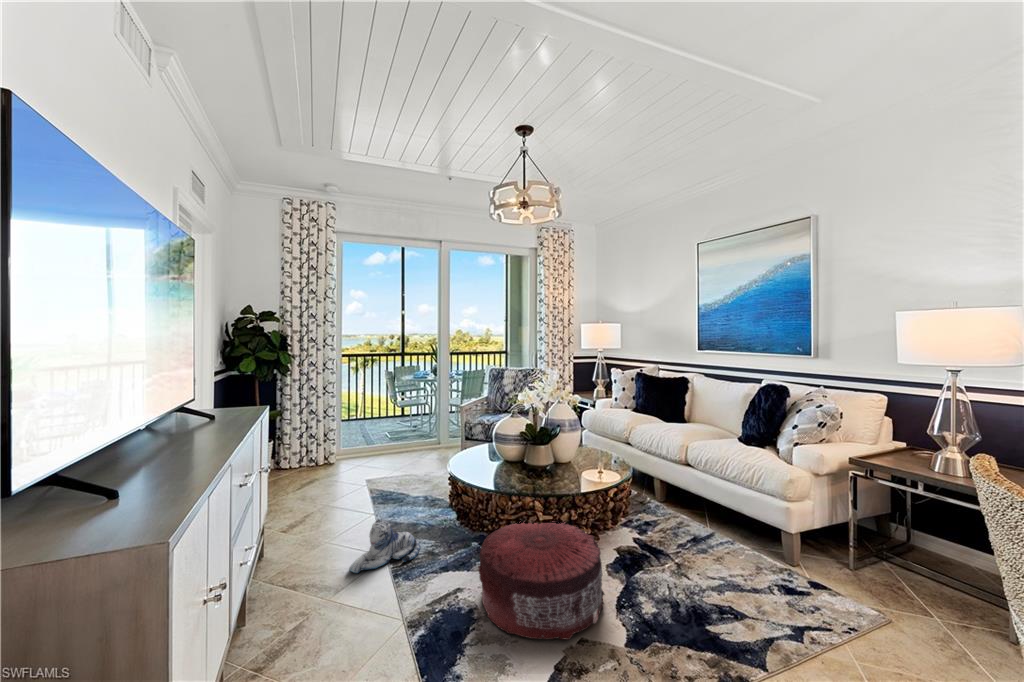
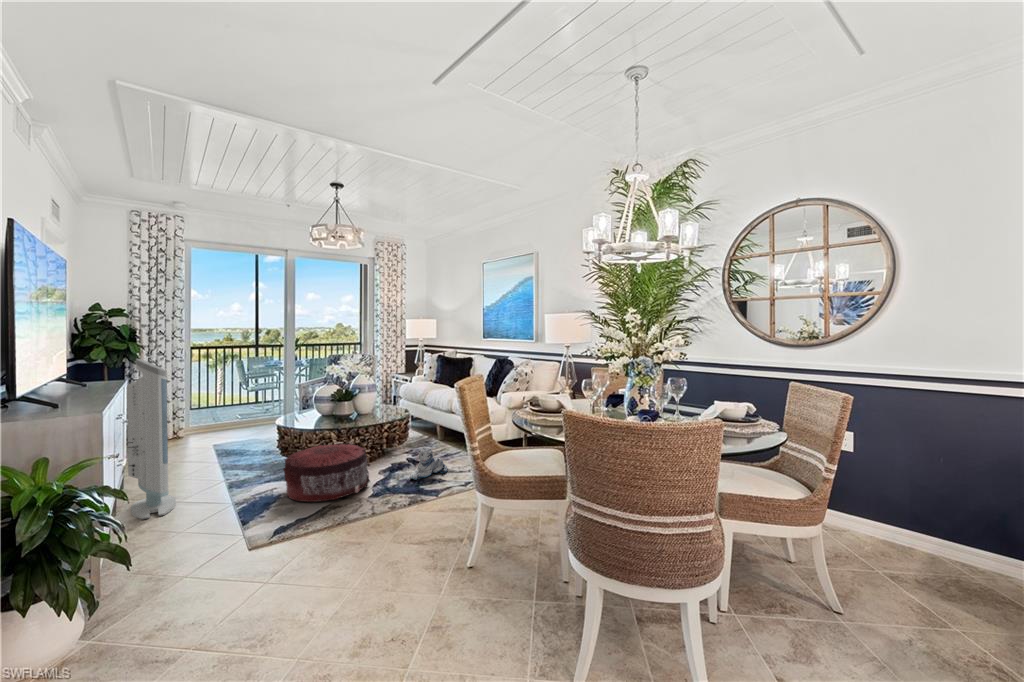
air purifier: none [268,391,331,648] -> present [127,359,176,519]
plush toy: present [349,520,420,573] -> present [410,448,447,480]

